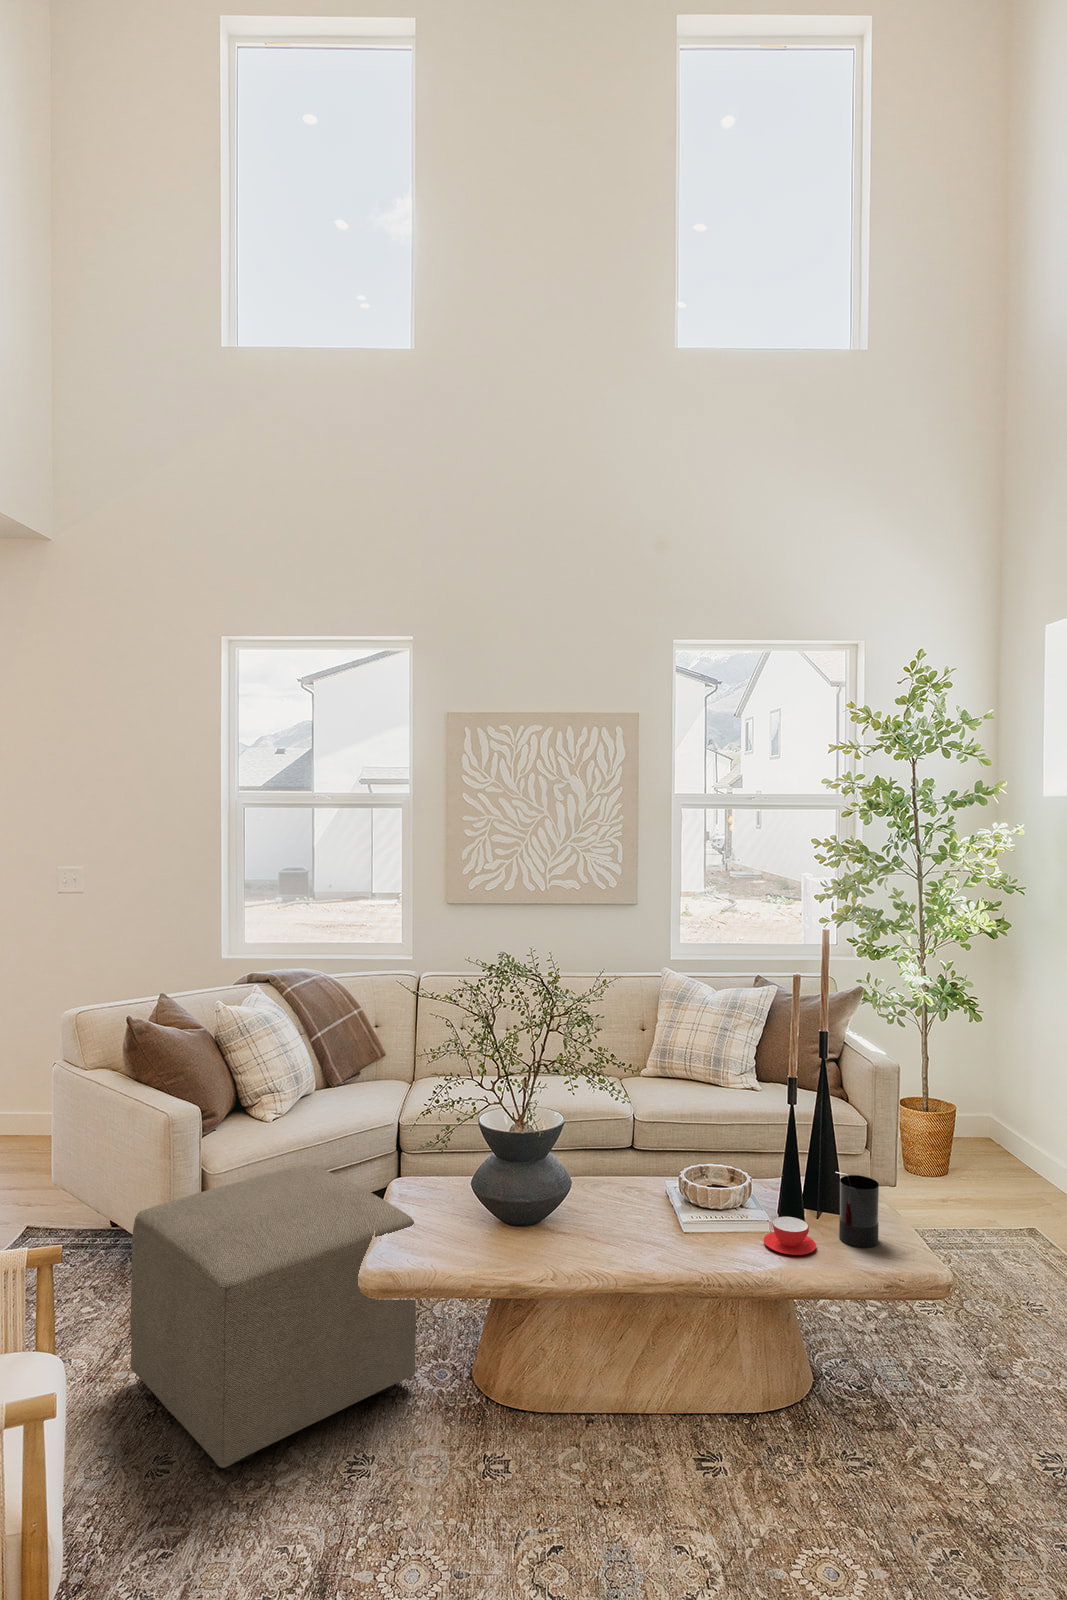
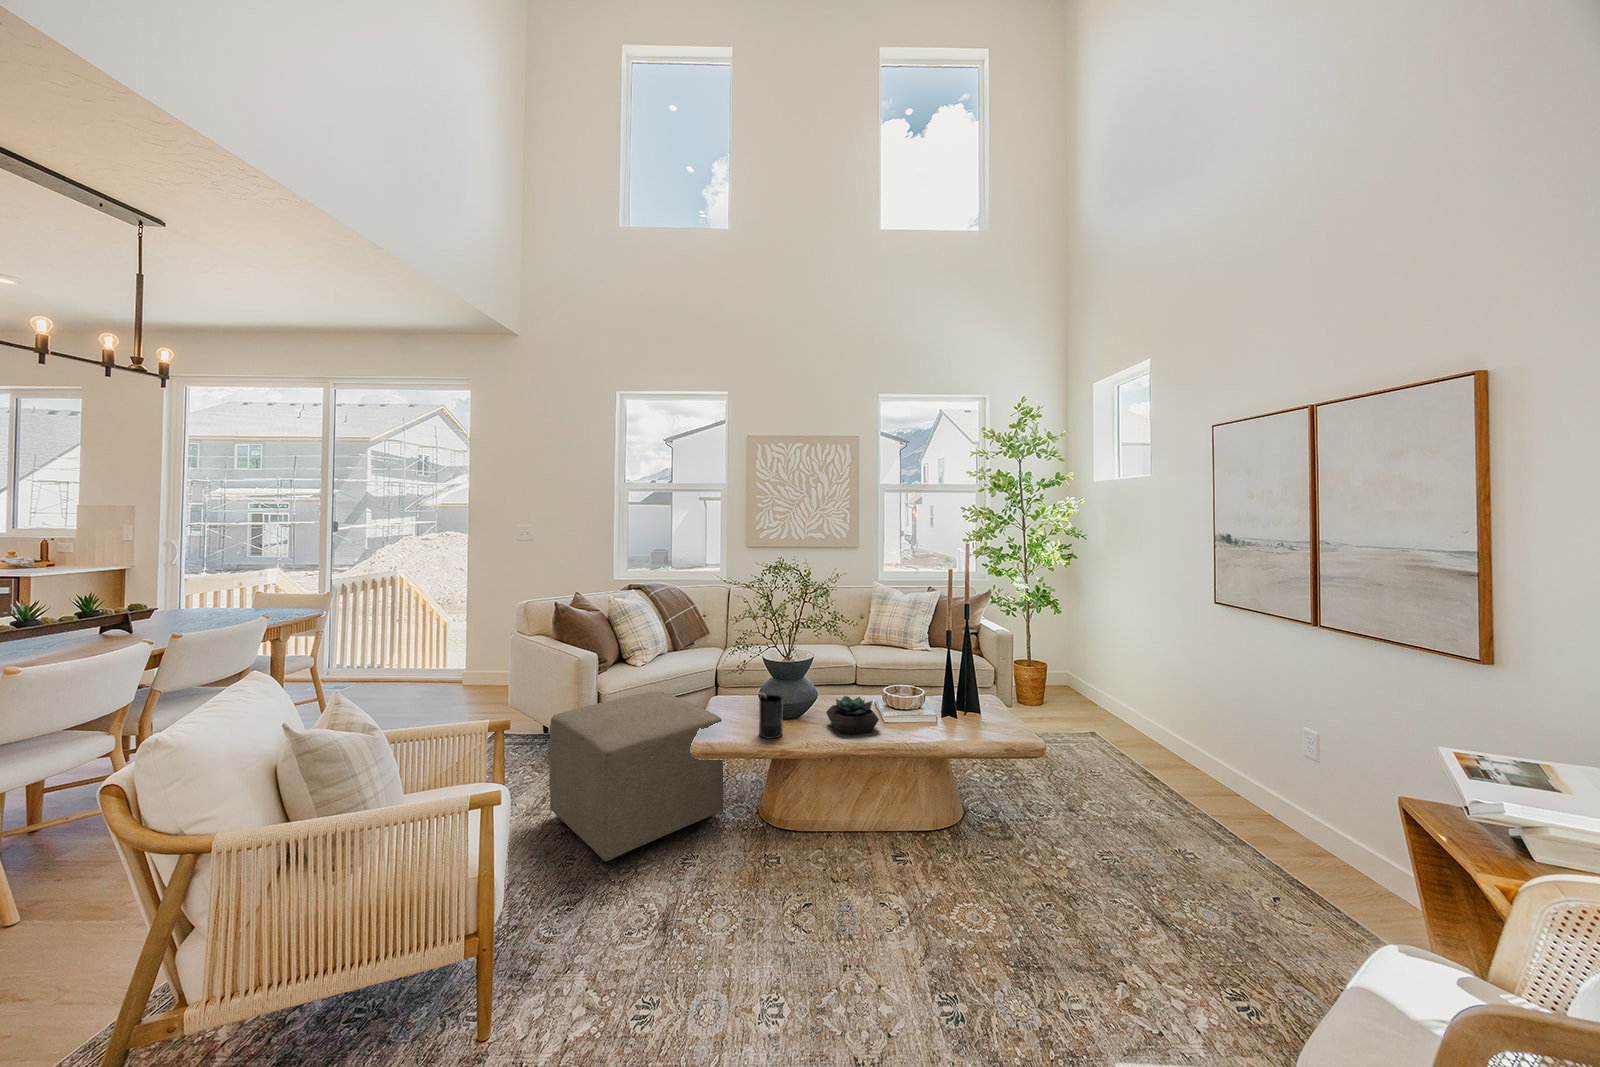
candle: present [836,1172,879,1248] -> present [759,695,783,739]
succulent plant: none [586,1183,673,1253] -> present [826,696,879,735]
teacup: present [764,1217,816,1255] -> none [933,714,965,735]

